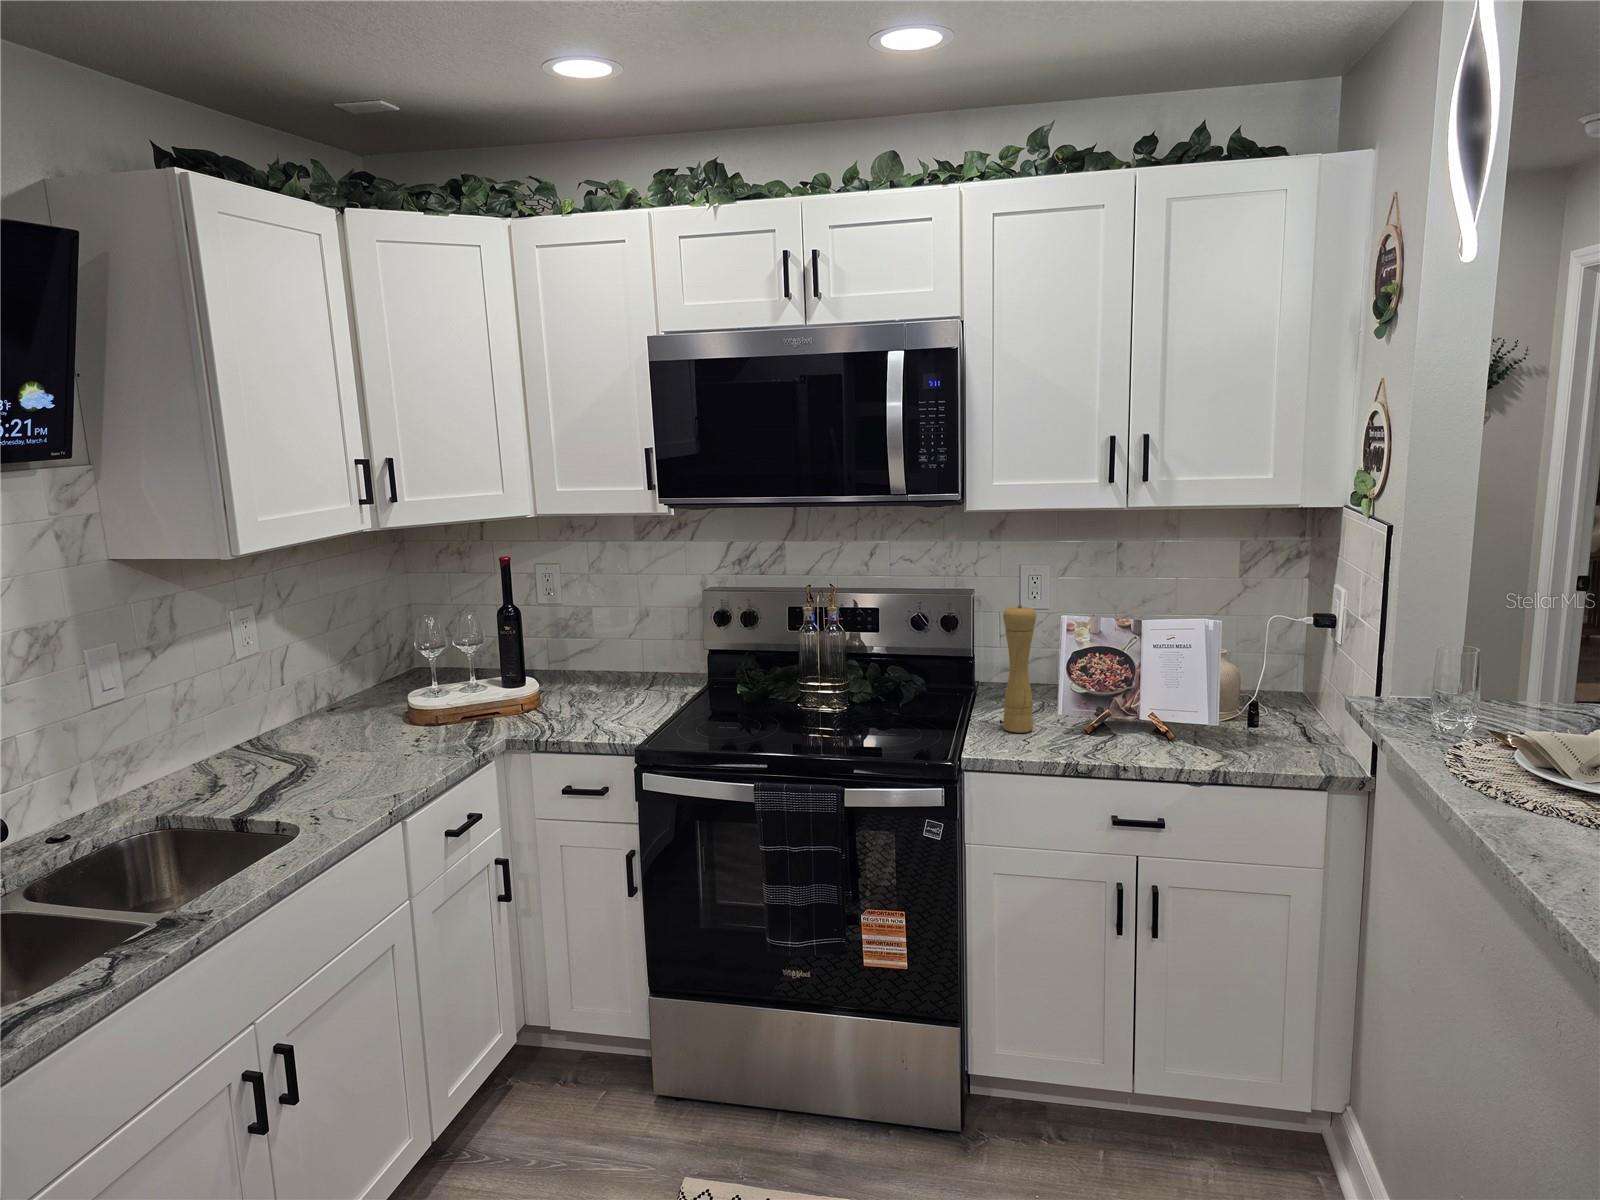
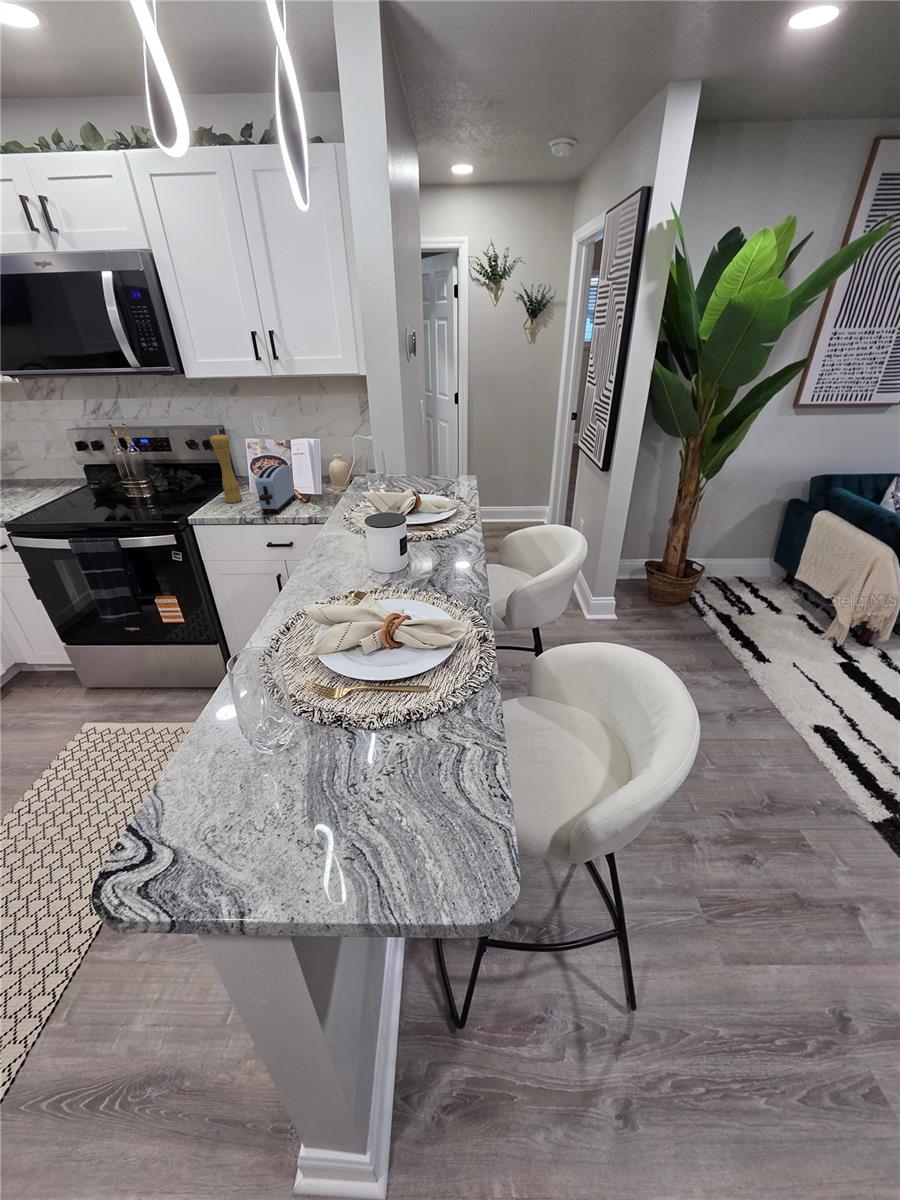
toaster: none [1110,665,1149,762] -> present [255,465,296,515]

